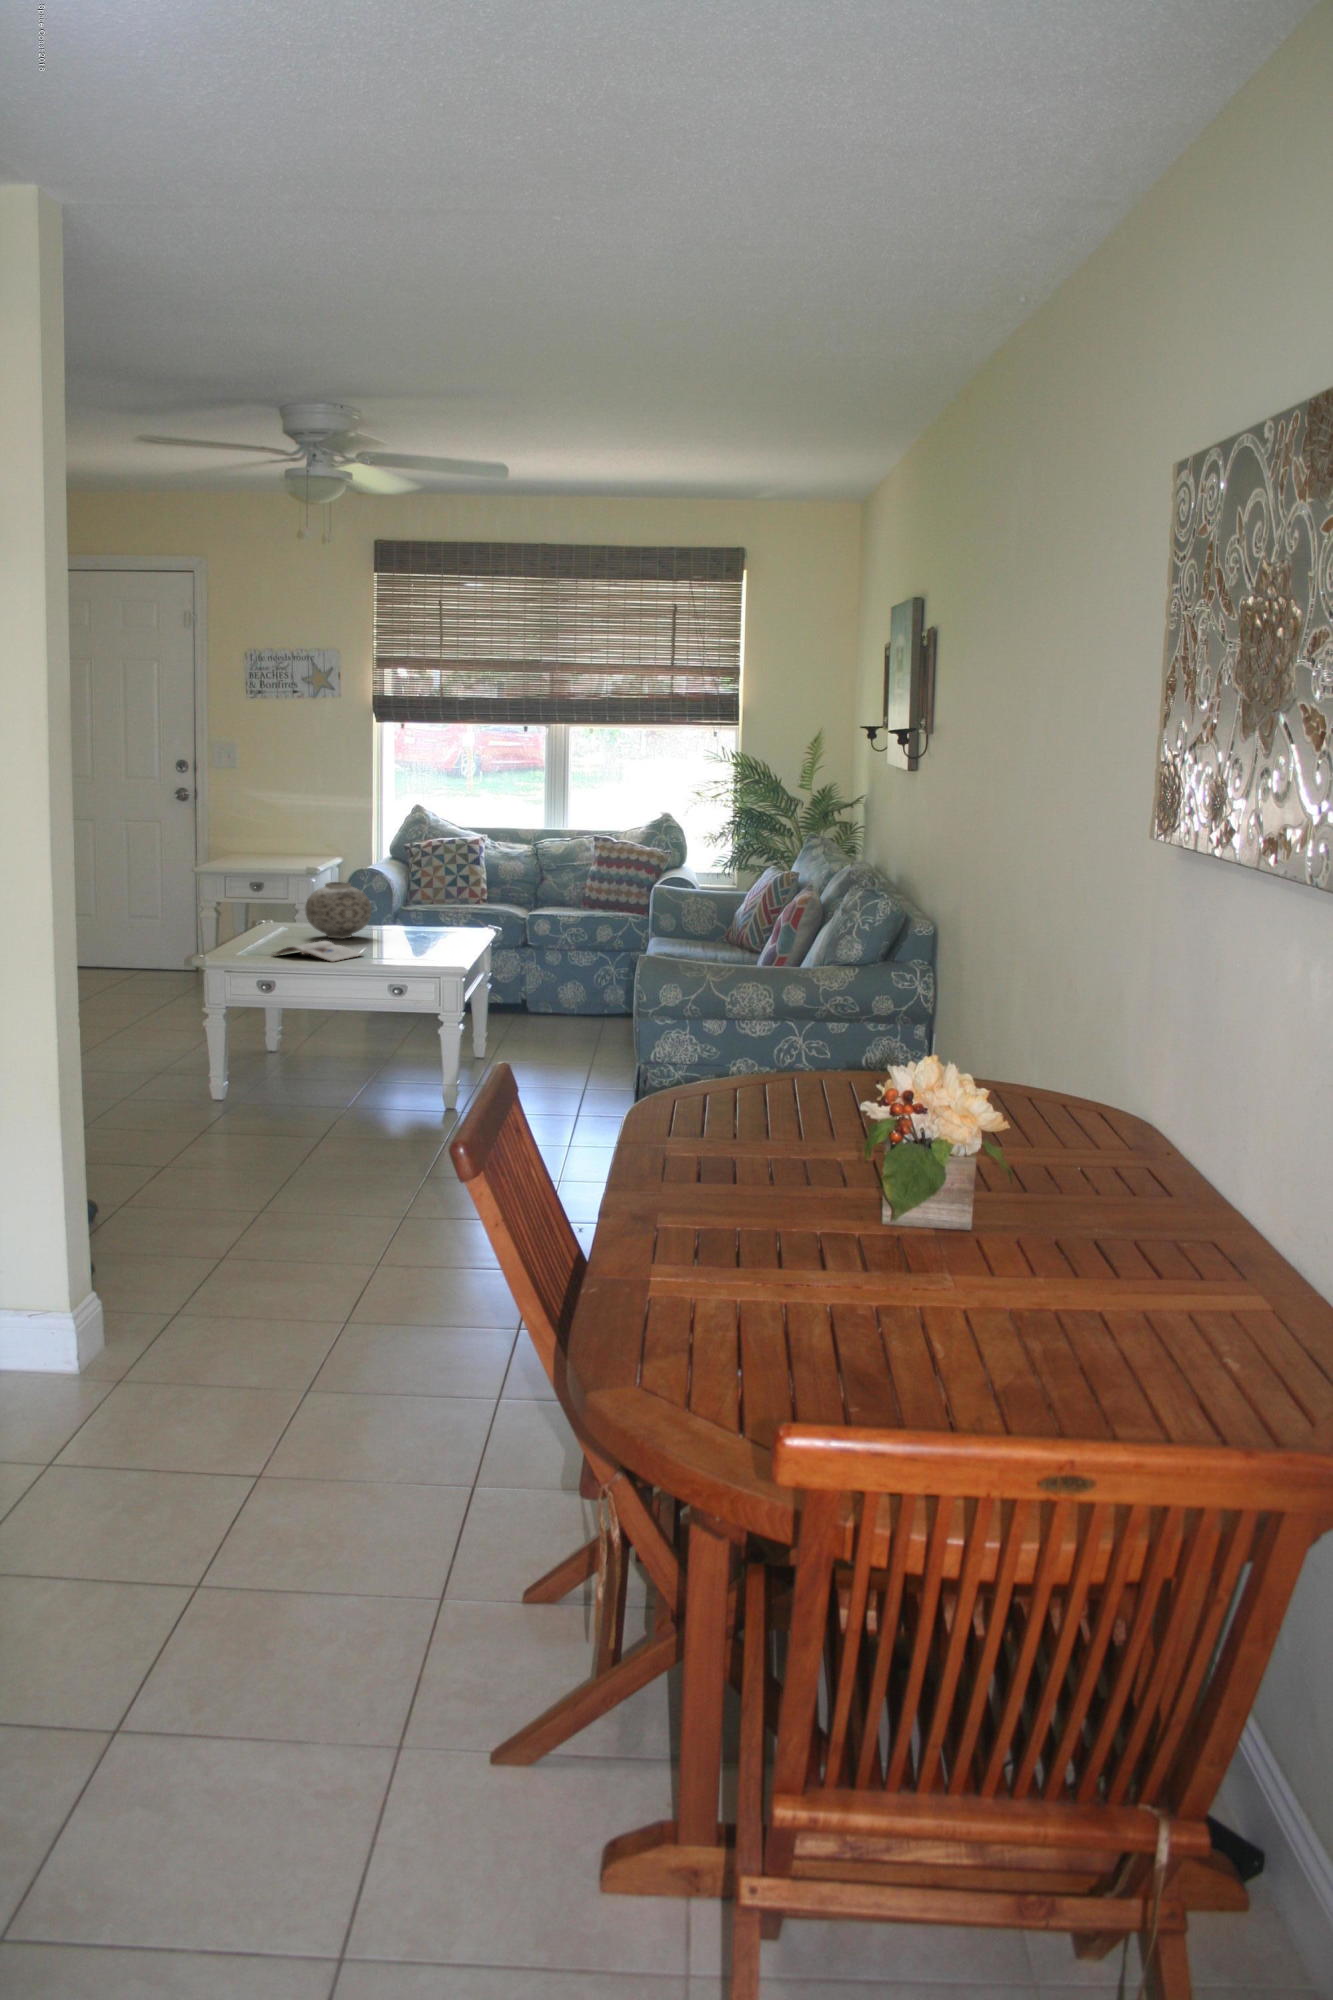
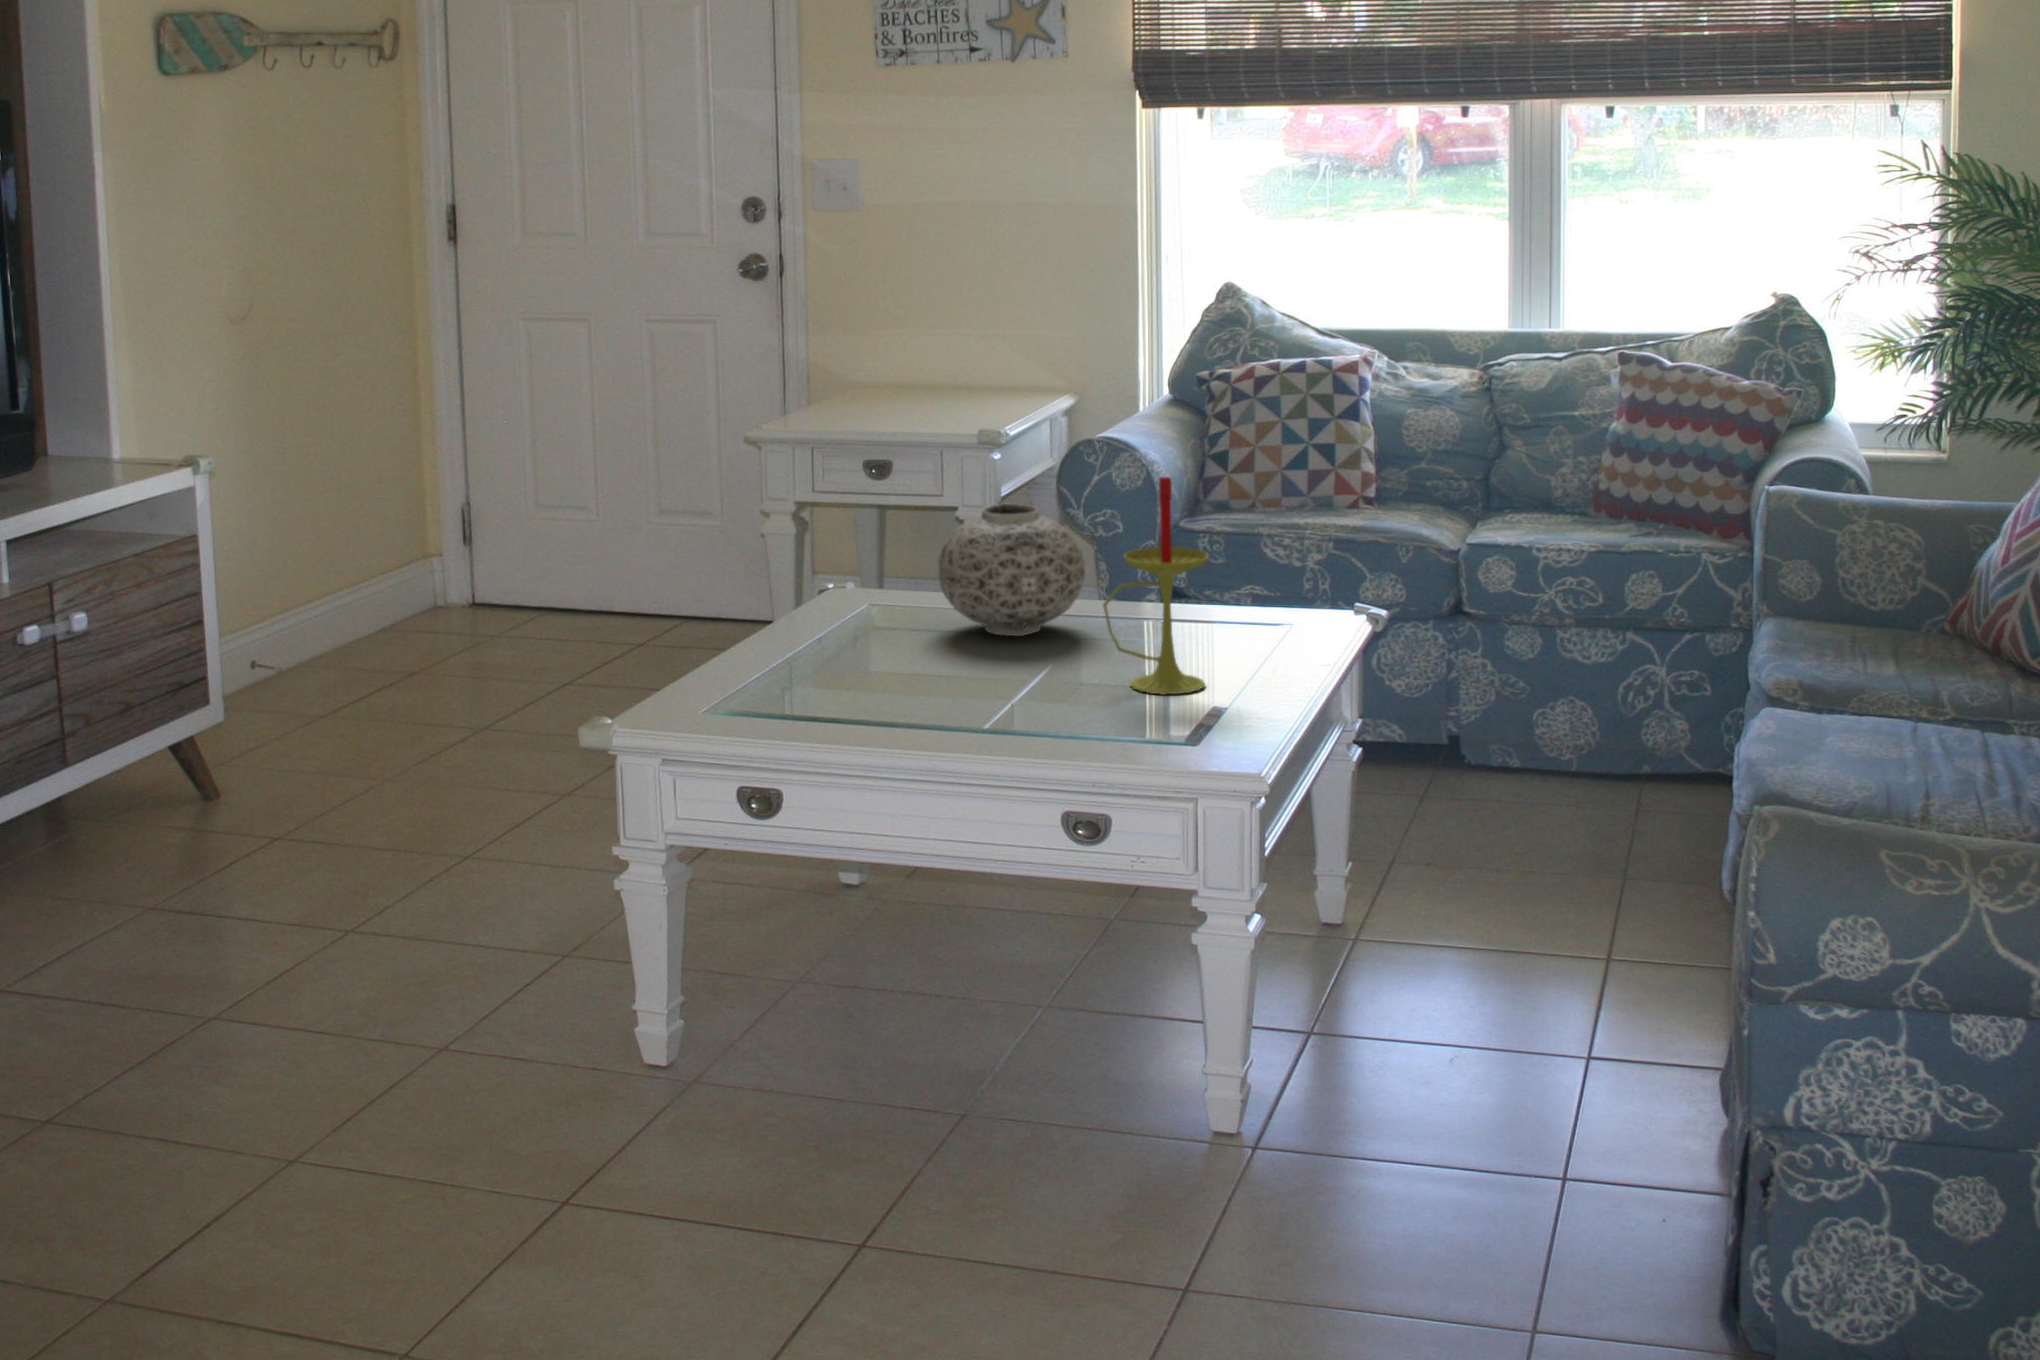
candle: none [387,859,431,952] -> present [1103,477,1209,694]
magazine: present [273,941,363,962] -> none [829,668,1044,738]

